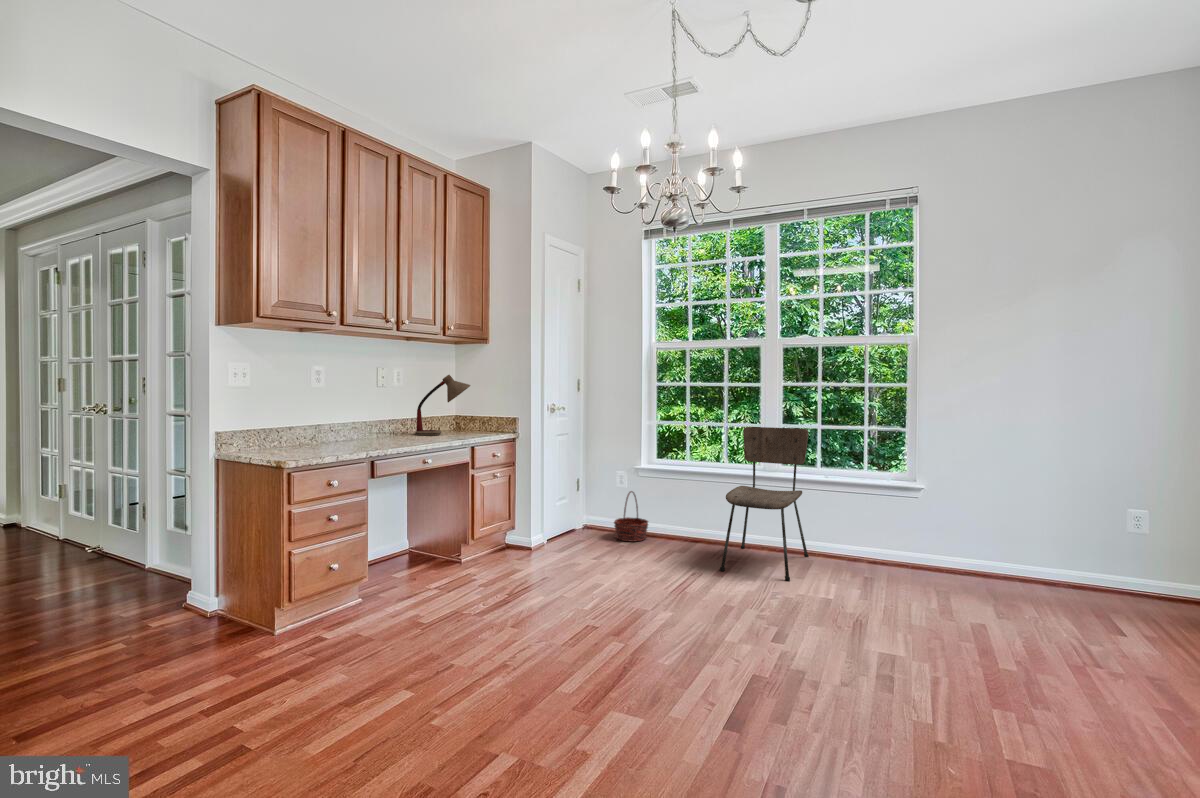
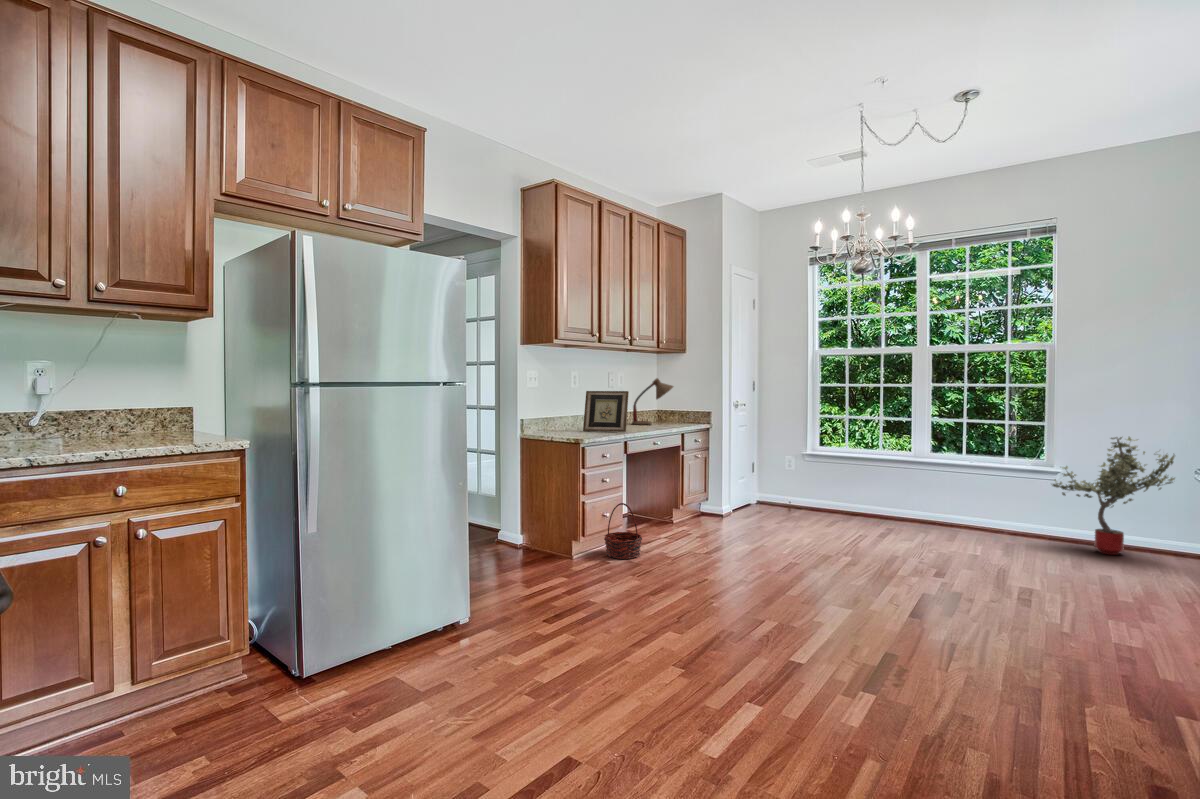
picture frame: none [317,391,384,448] -> present [583,391,629,432]
dining chair: present [720,427,809,581] -> none [883,420,958,541]
potted tree: none [910,448,1050,594] -> present [1052,437,1175,555]
basket: present [614,491,648,541] -> present [604,503,642,559]

